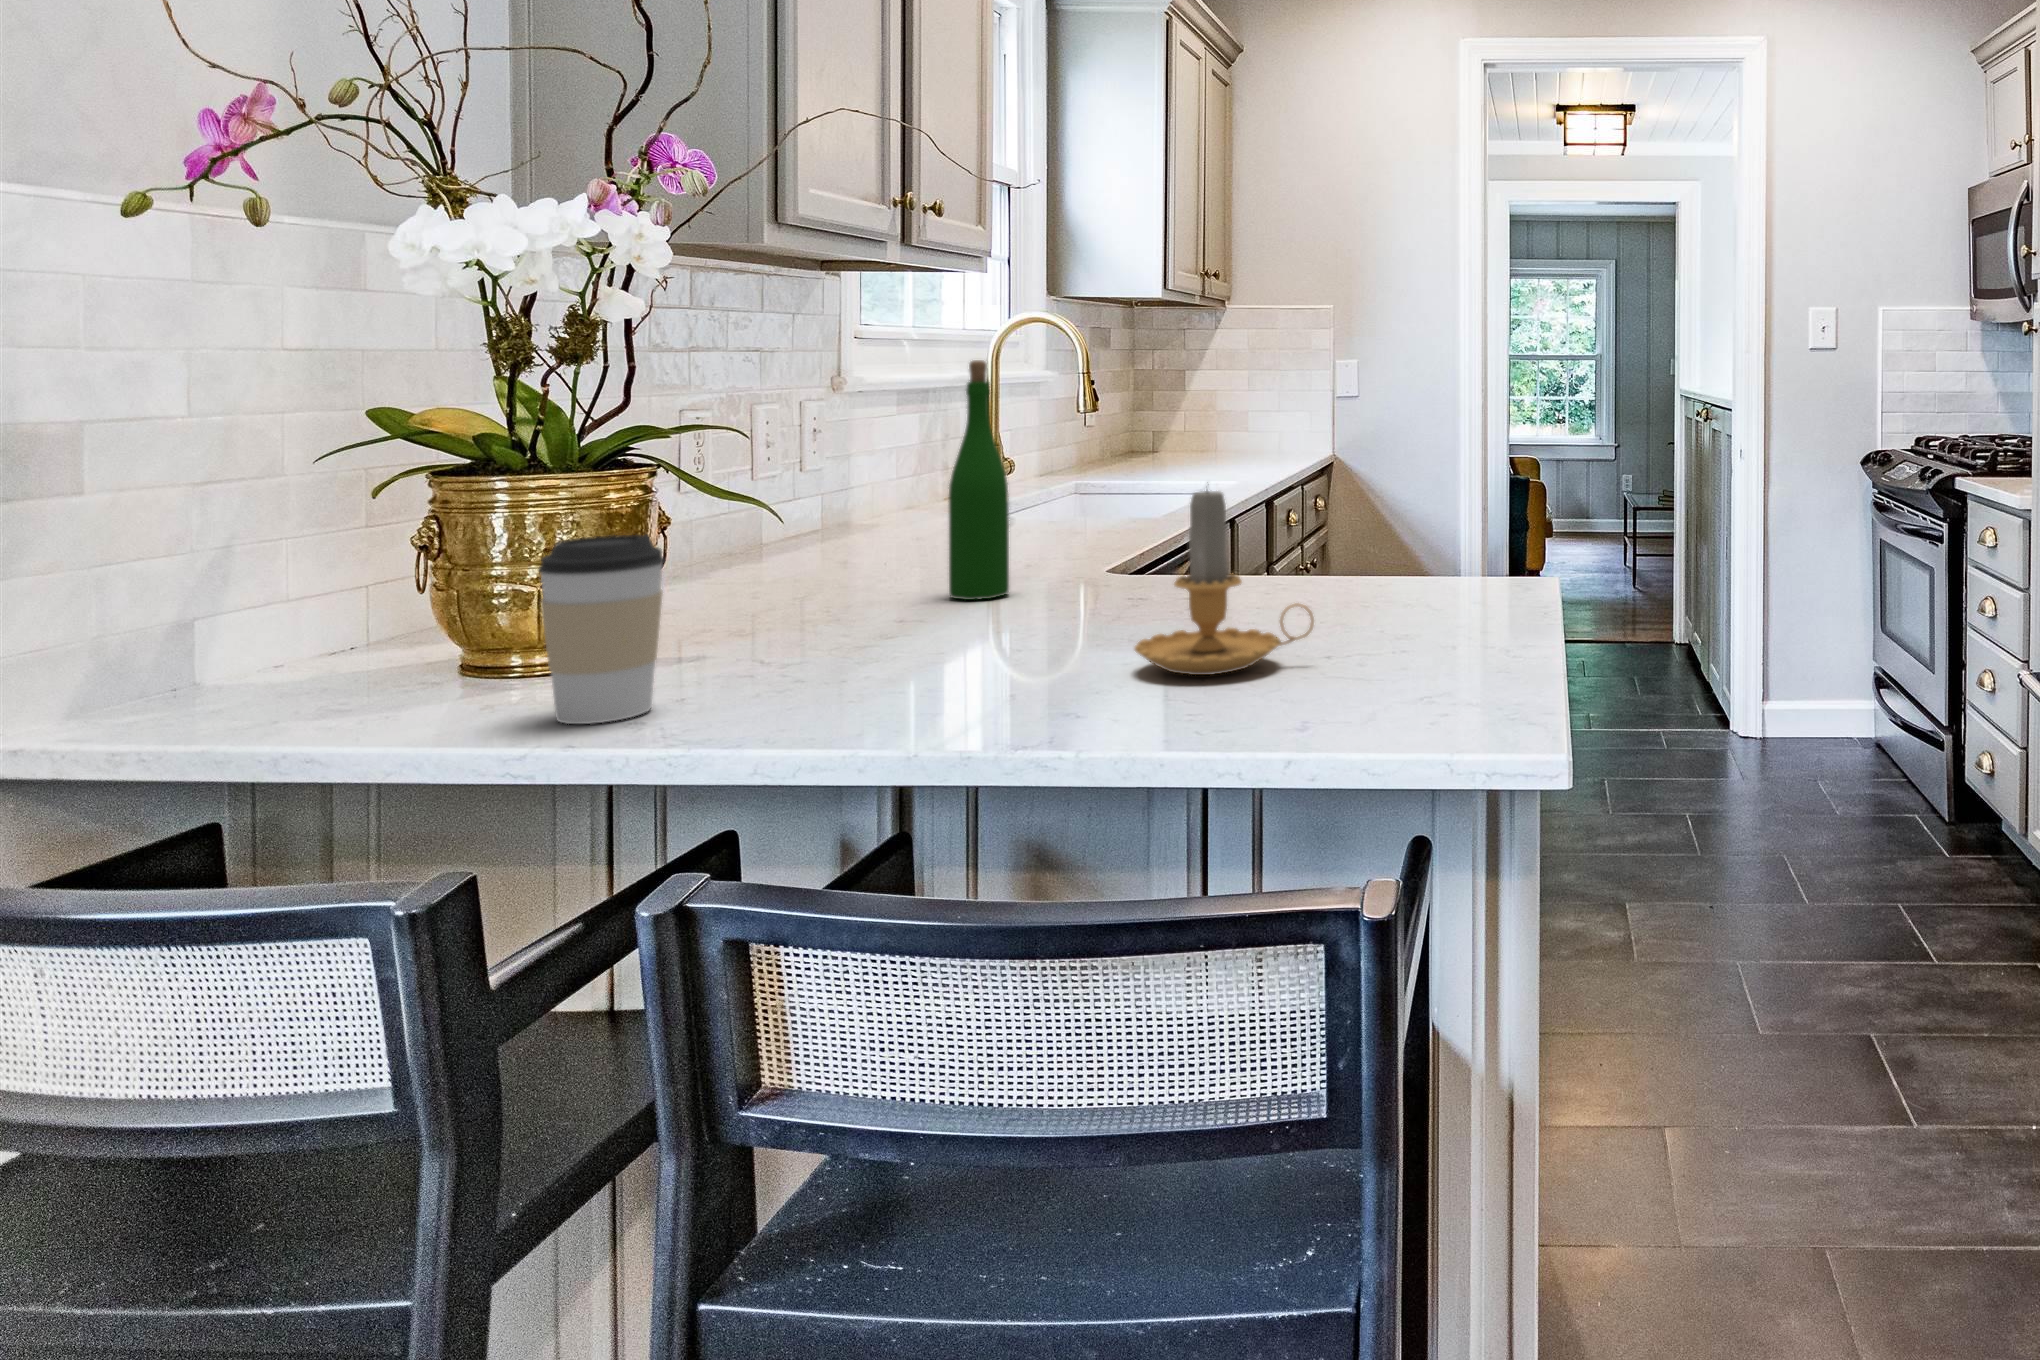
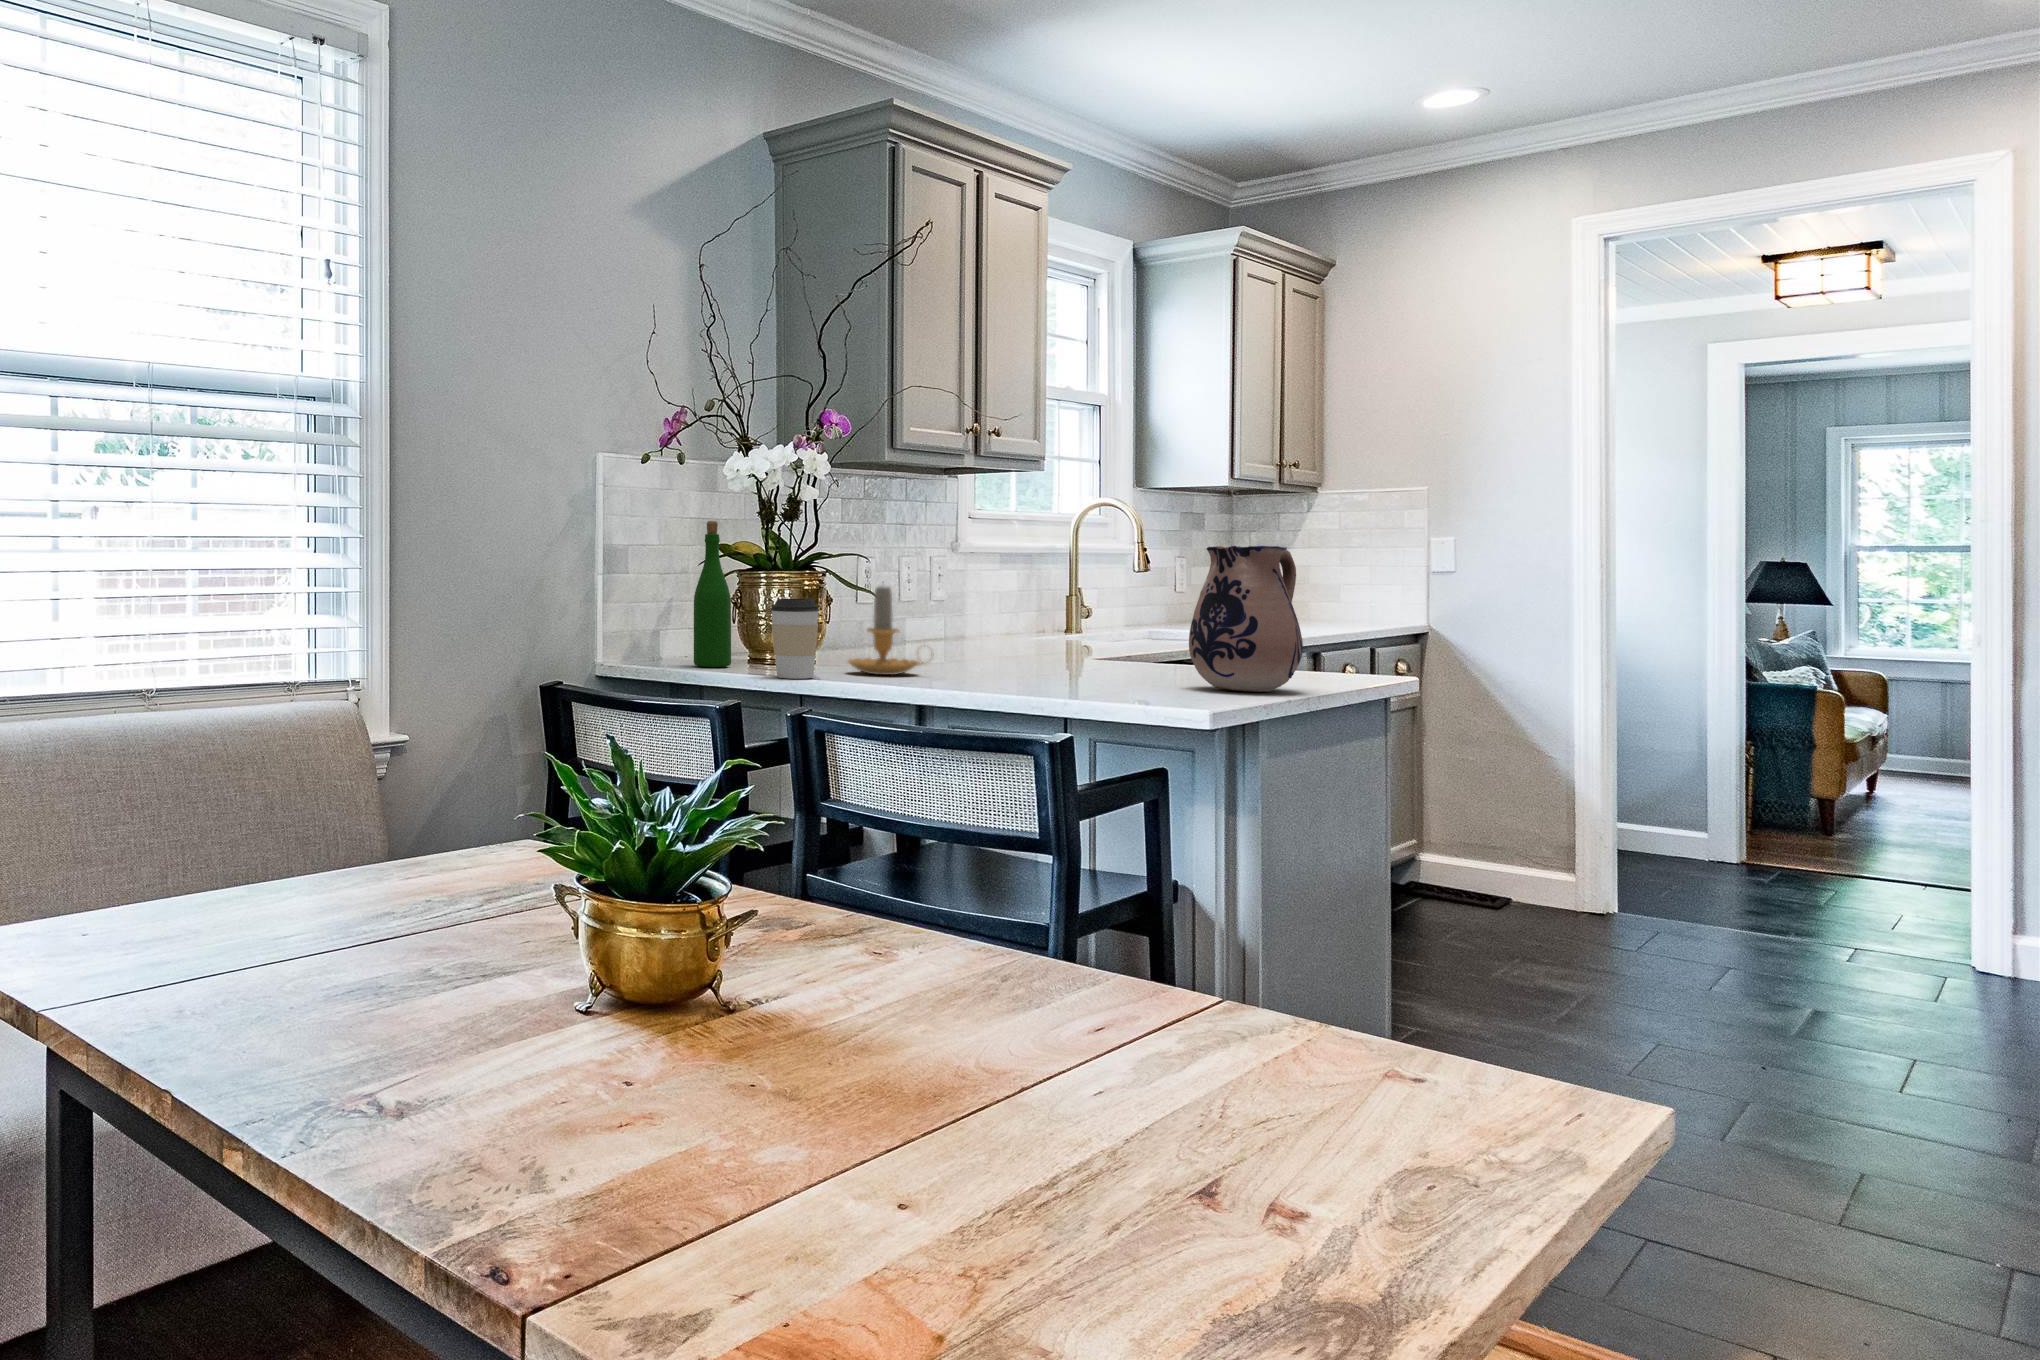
wine bottle: present [949,360,1009,600] -> present [694,521,731,667]
ceramic pitcher: none [1331,400,1485,627] -> present [1189,546,1303,692]
candle: present [1135,490,1314,675] -> present [848,586,932,675]

